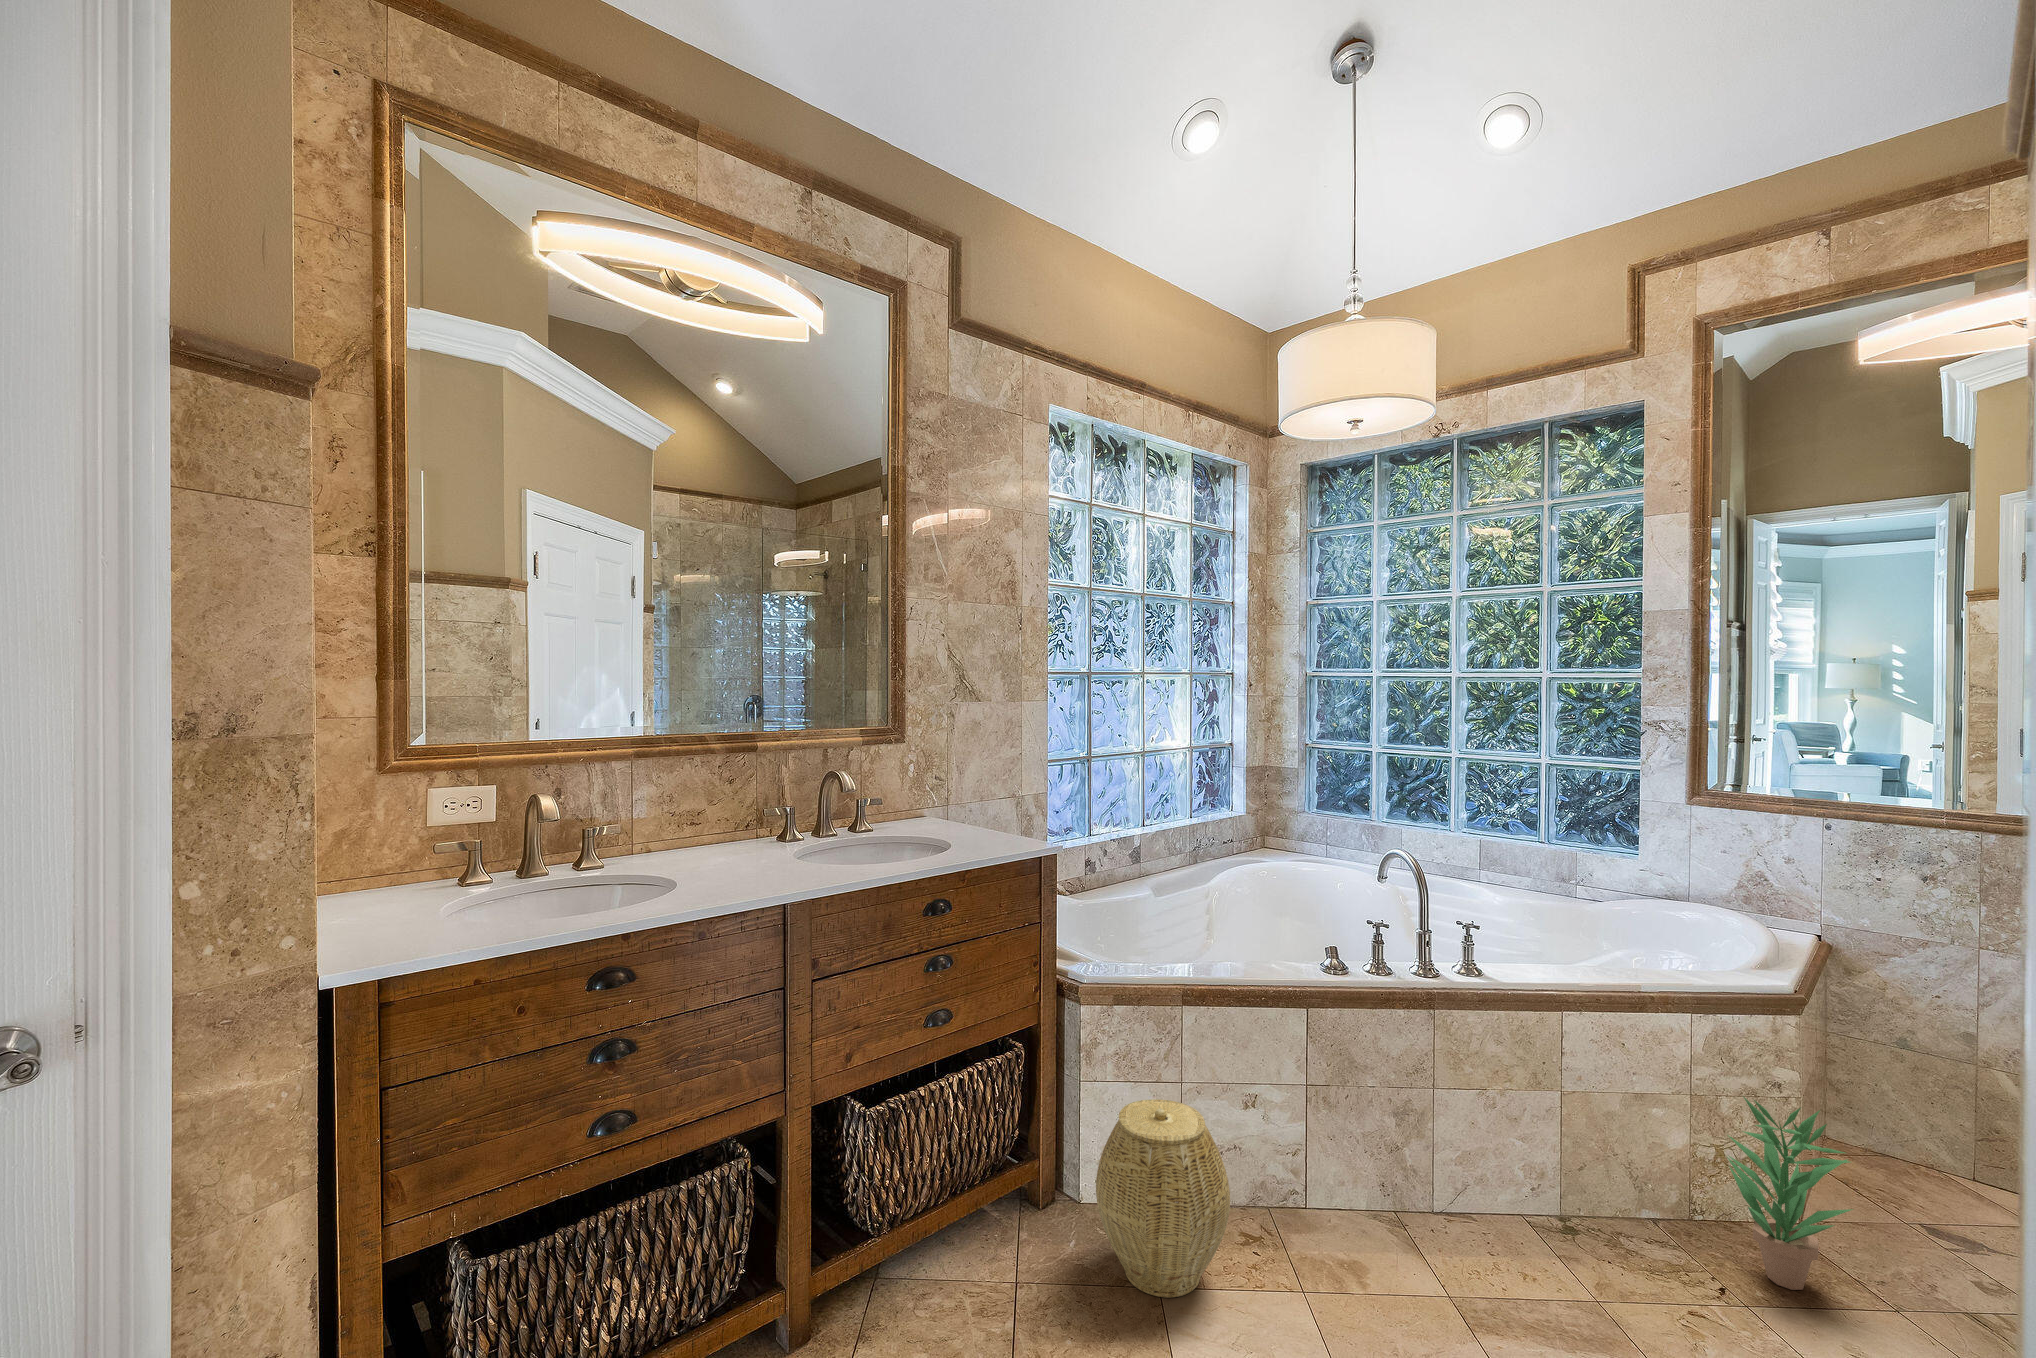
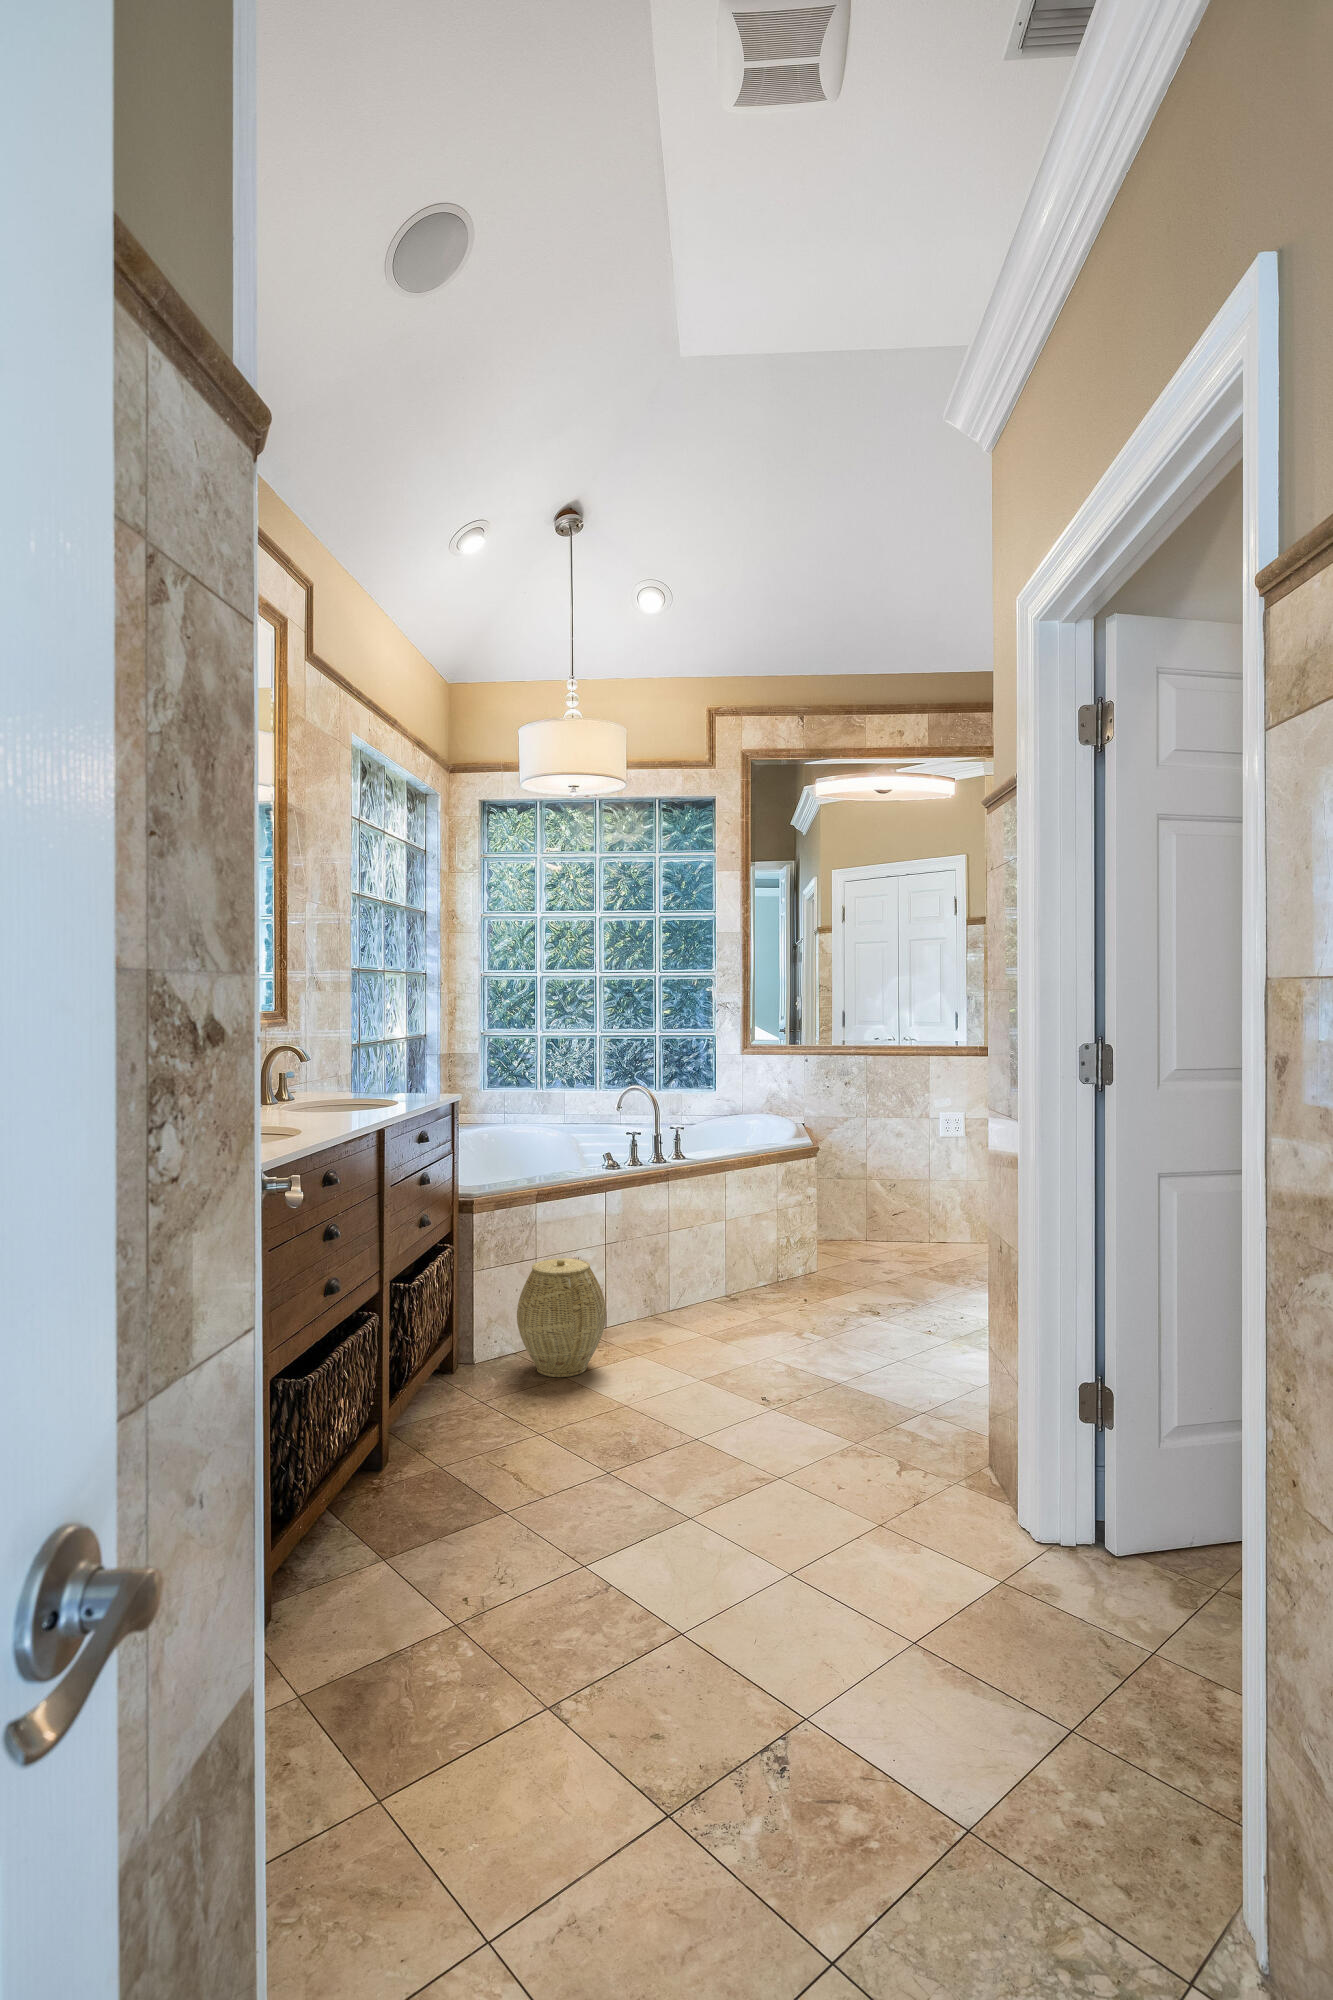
potted plant: present [1727,1096,1853,1290] -> none [799,1194,854,1293]

